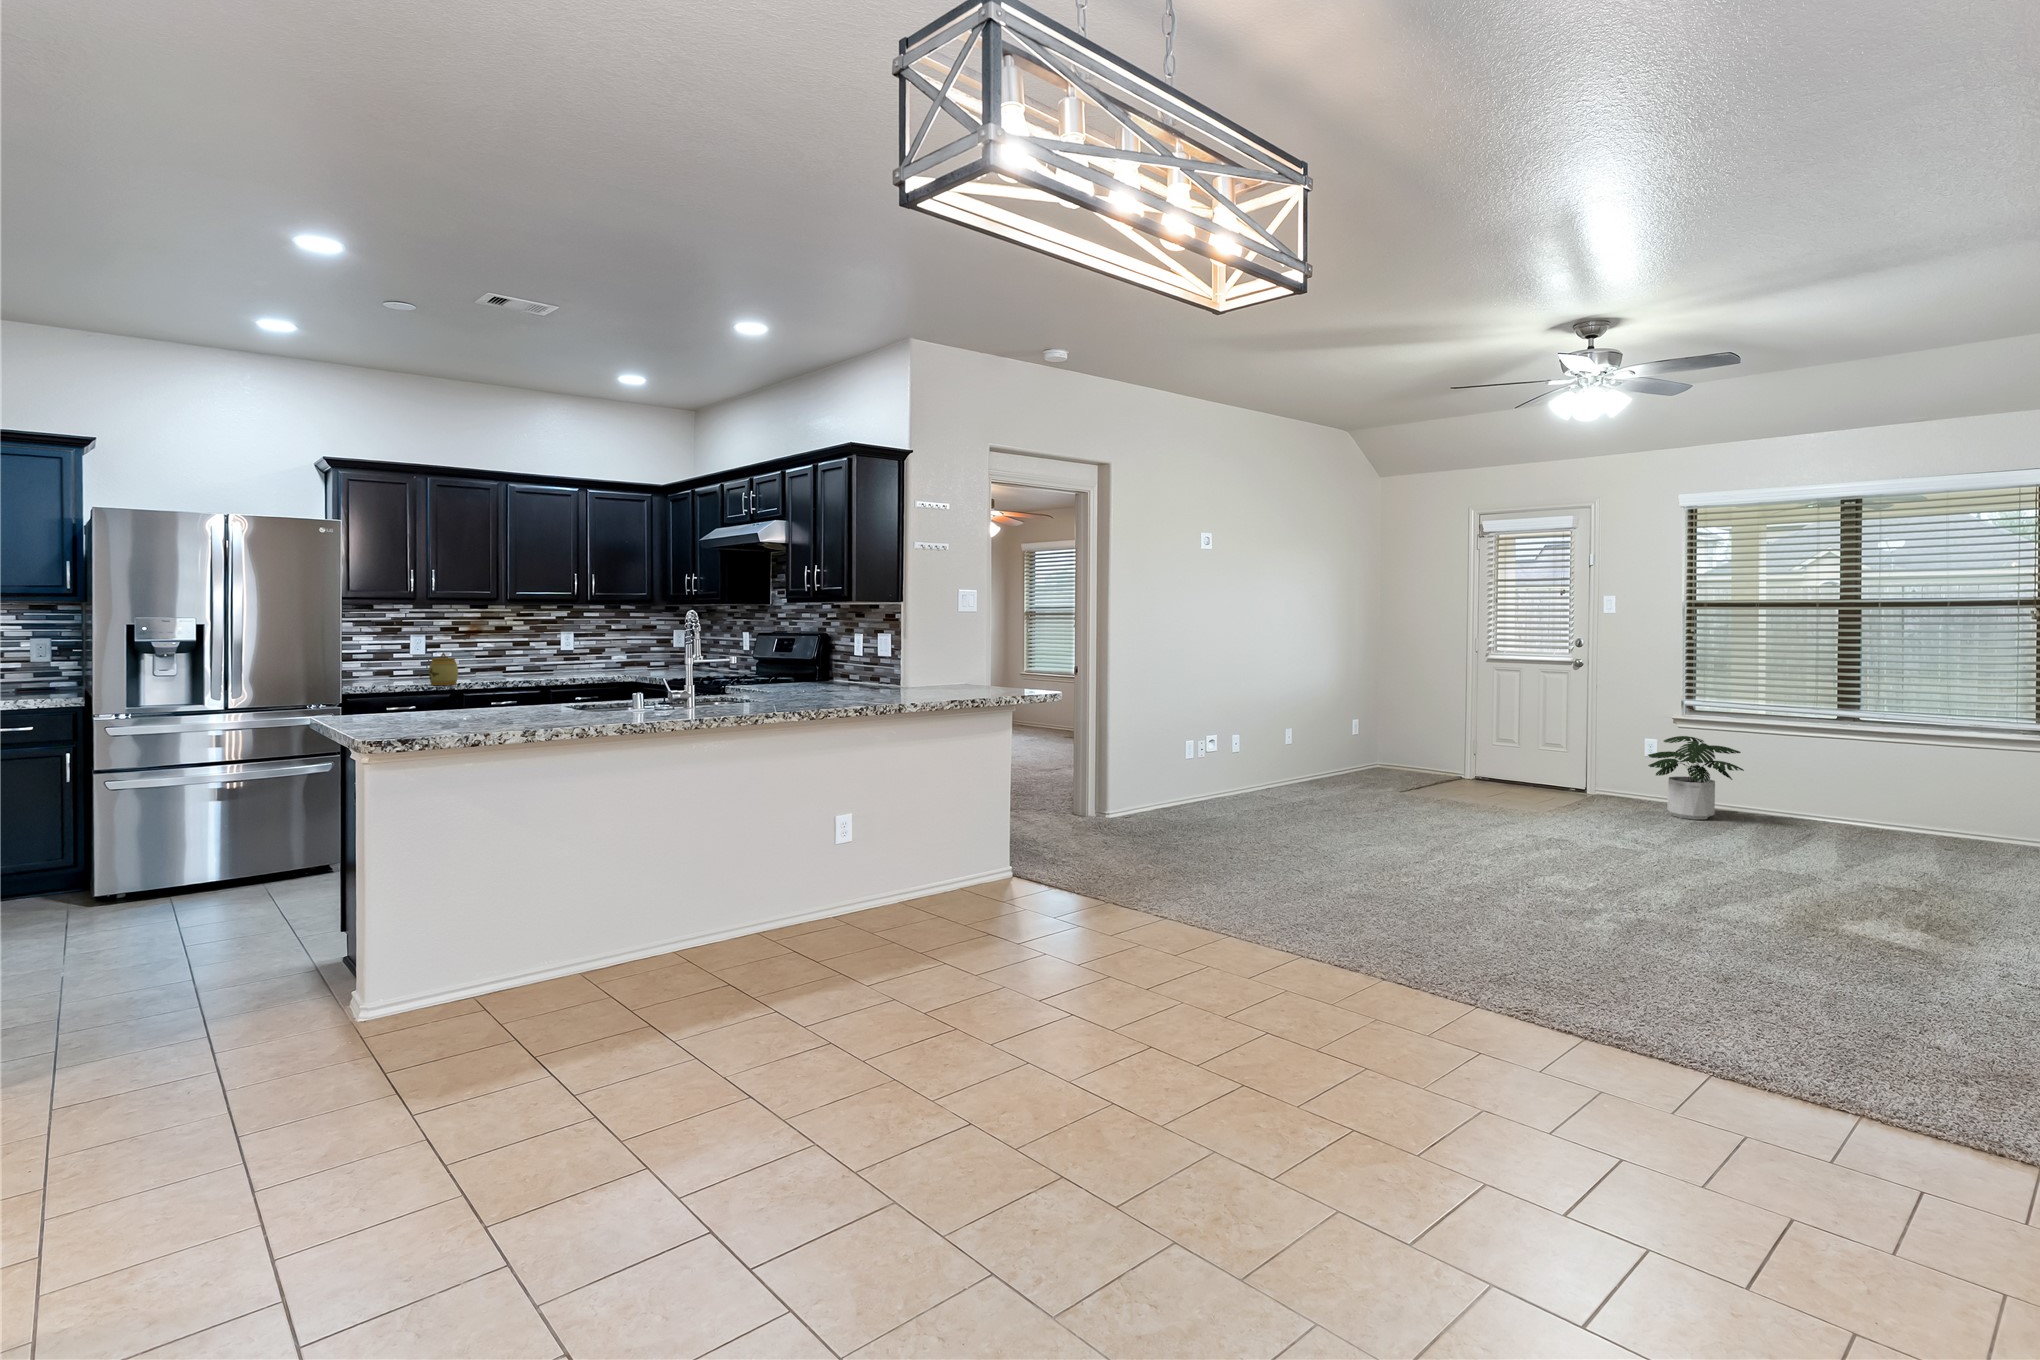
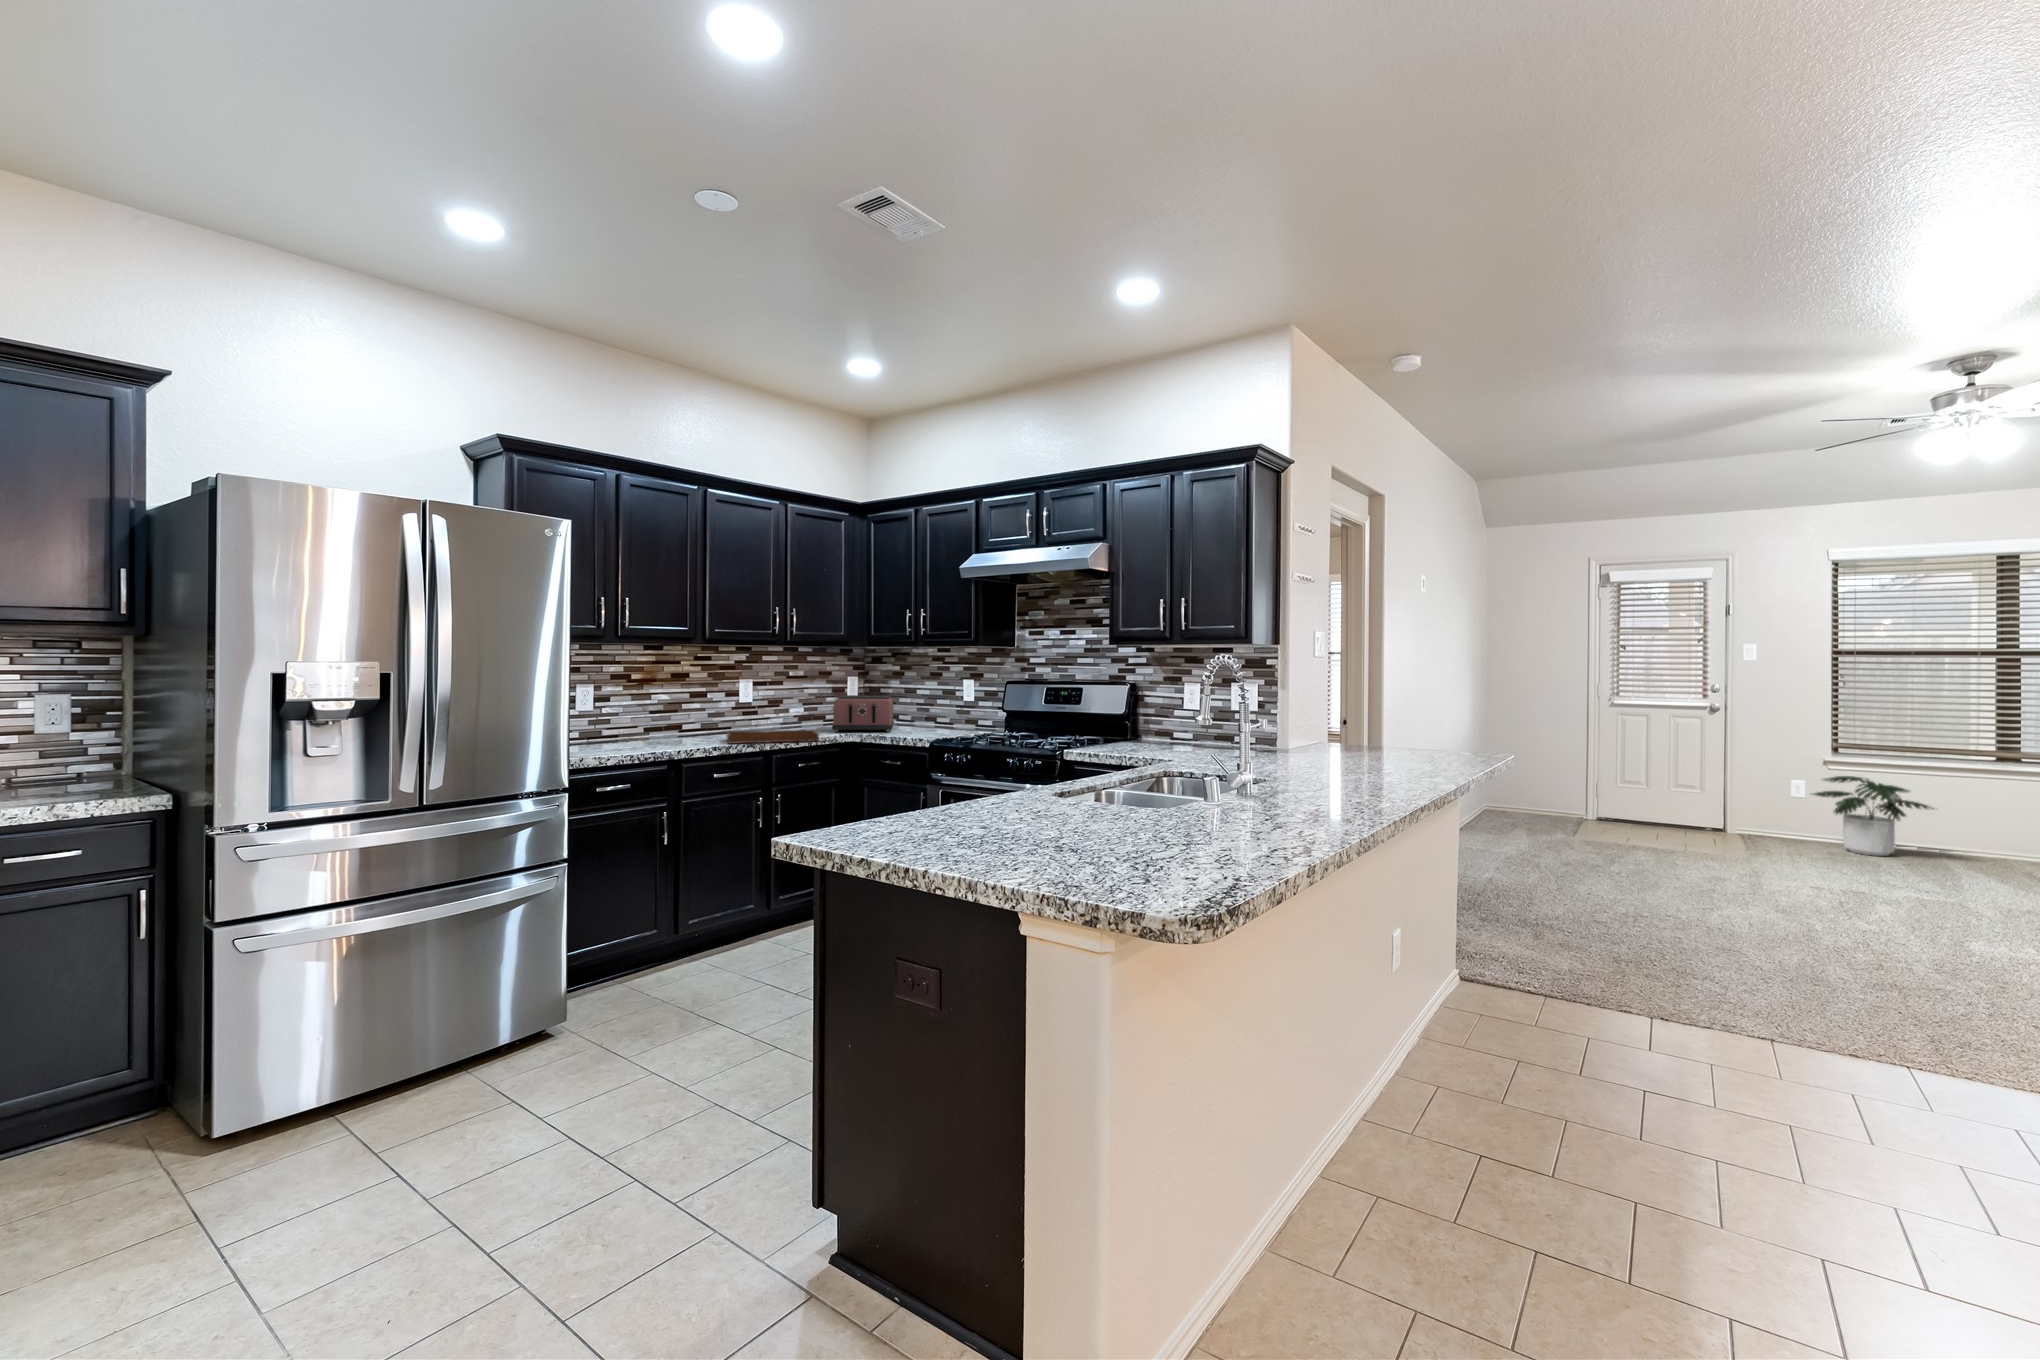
toaster: none [621,645,688,675] -> present [832,695,894,732]
jar: present [429,653,458,685] -> none [645,709,680,754]
tray: none [510,656,592,681] -> present [726,711,819,744]

